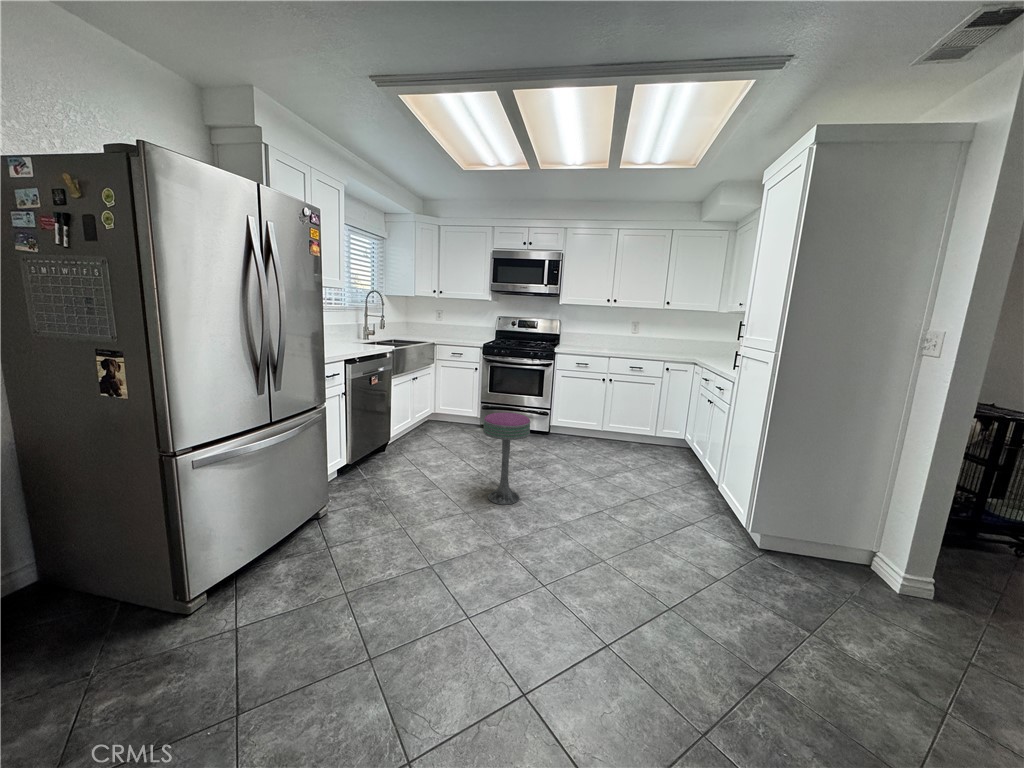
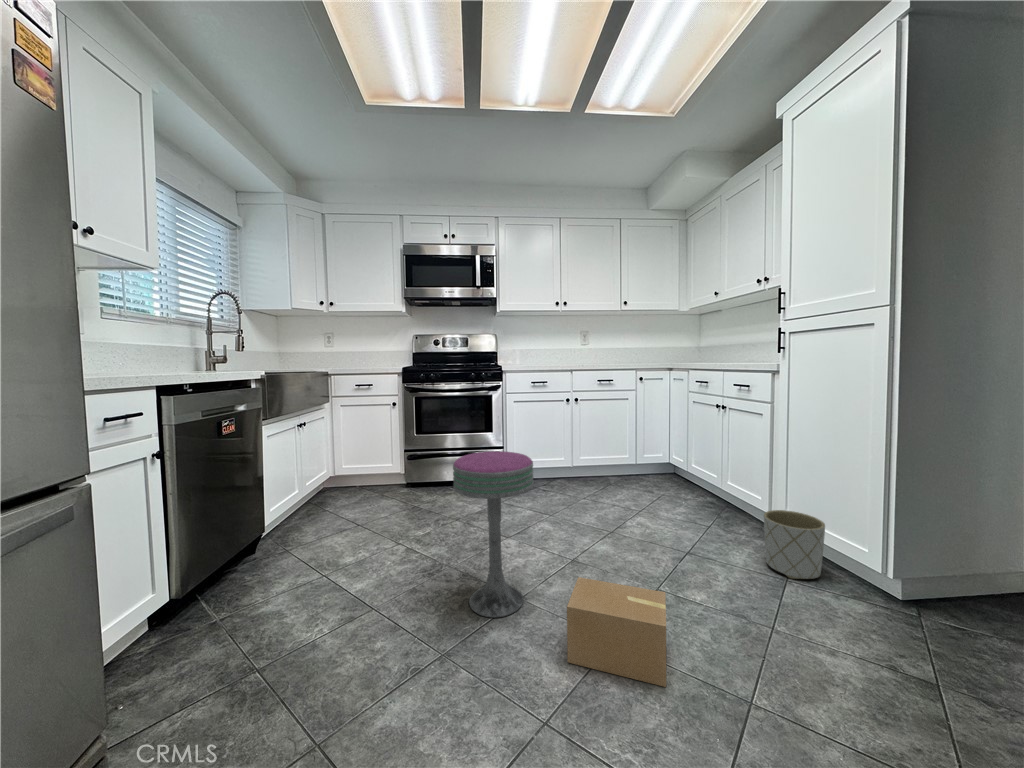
planter: none [690,480,731,527] -> present [764,510,825,579]
cardboard box: none [524,490,584,546] -> present [567,577,666,687]

